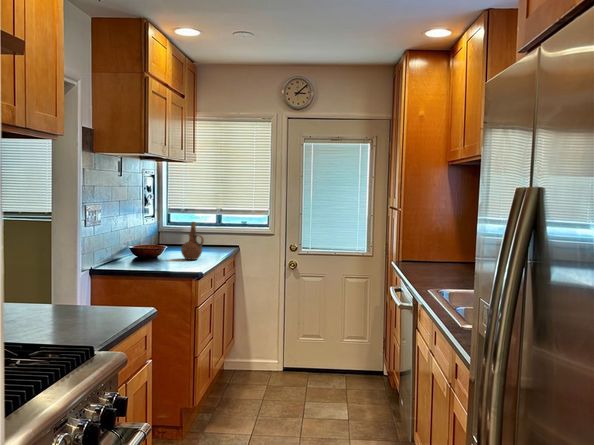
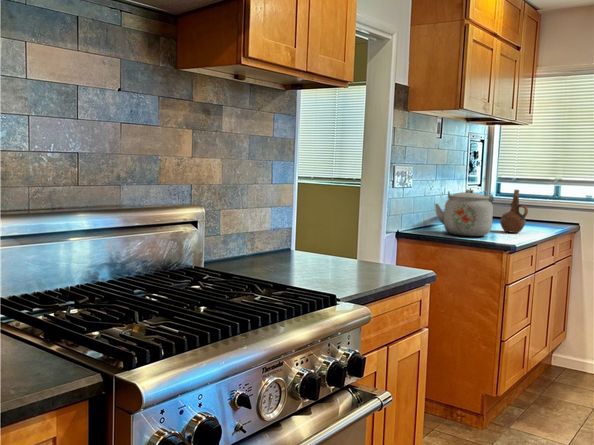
kettle: none [125,224,178,267] -> present [435,189,494,236]

